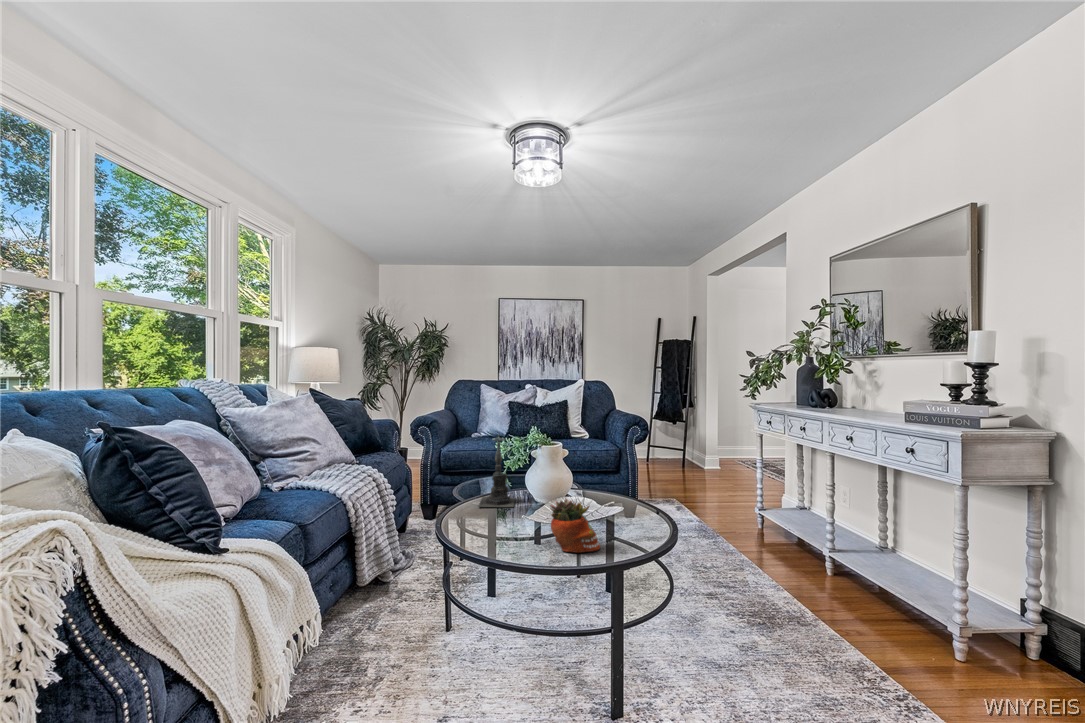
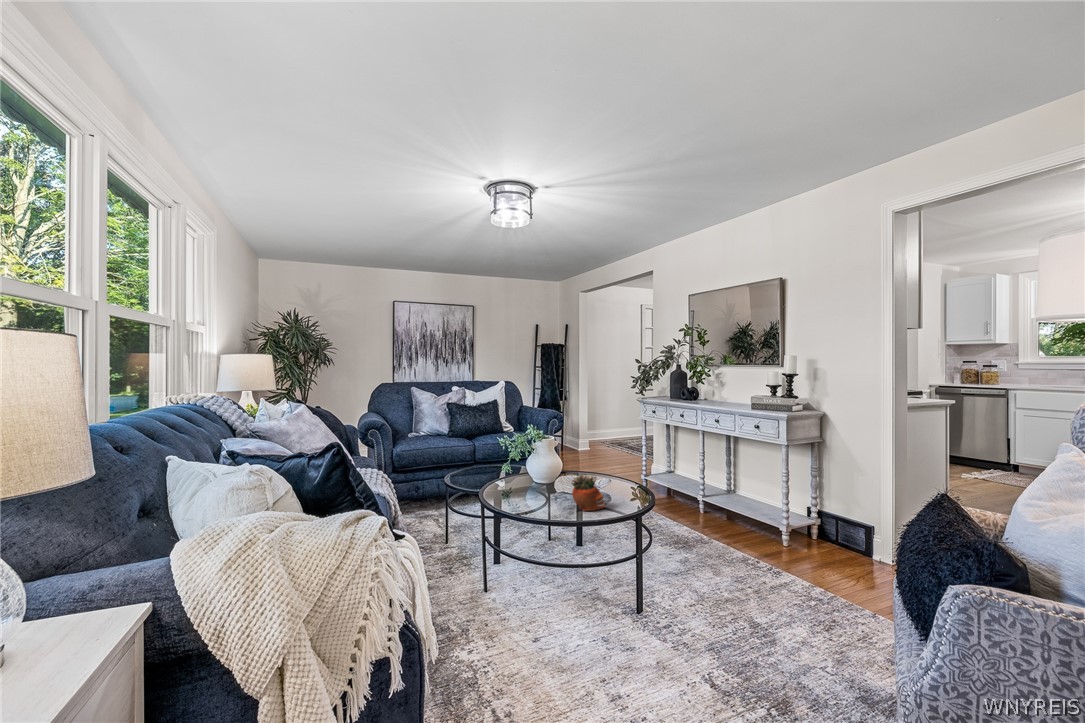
candle holder: present [478,436,515,507] -> none [479,427,514,490]

